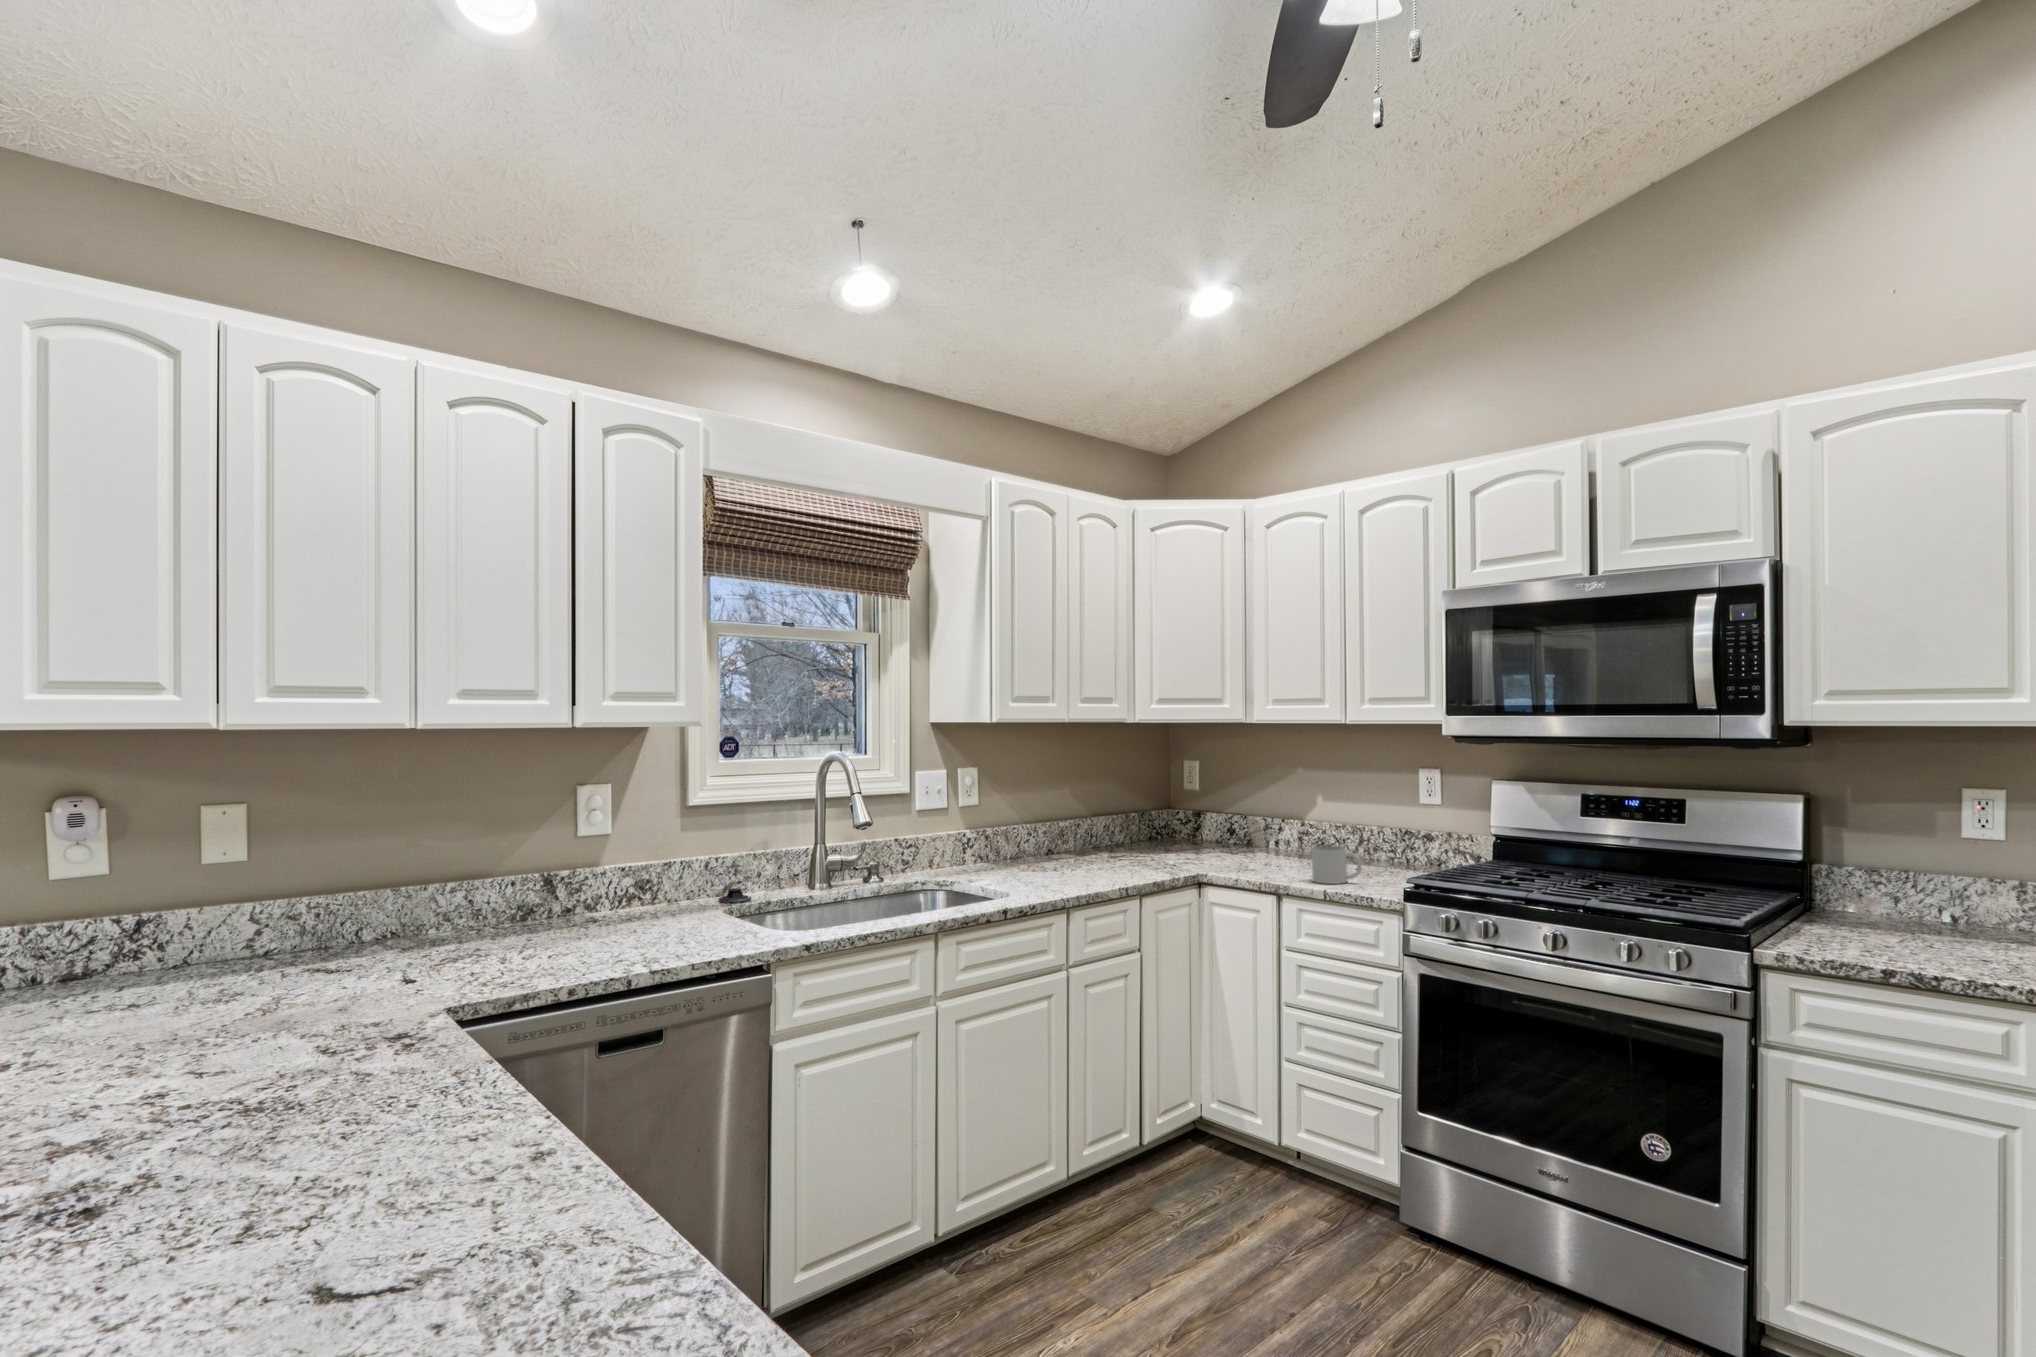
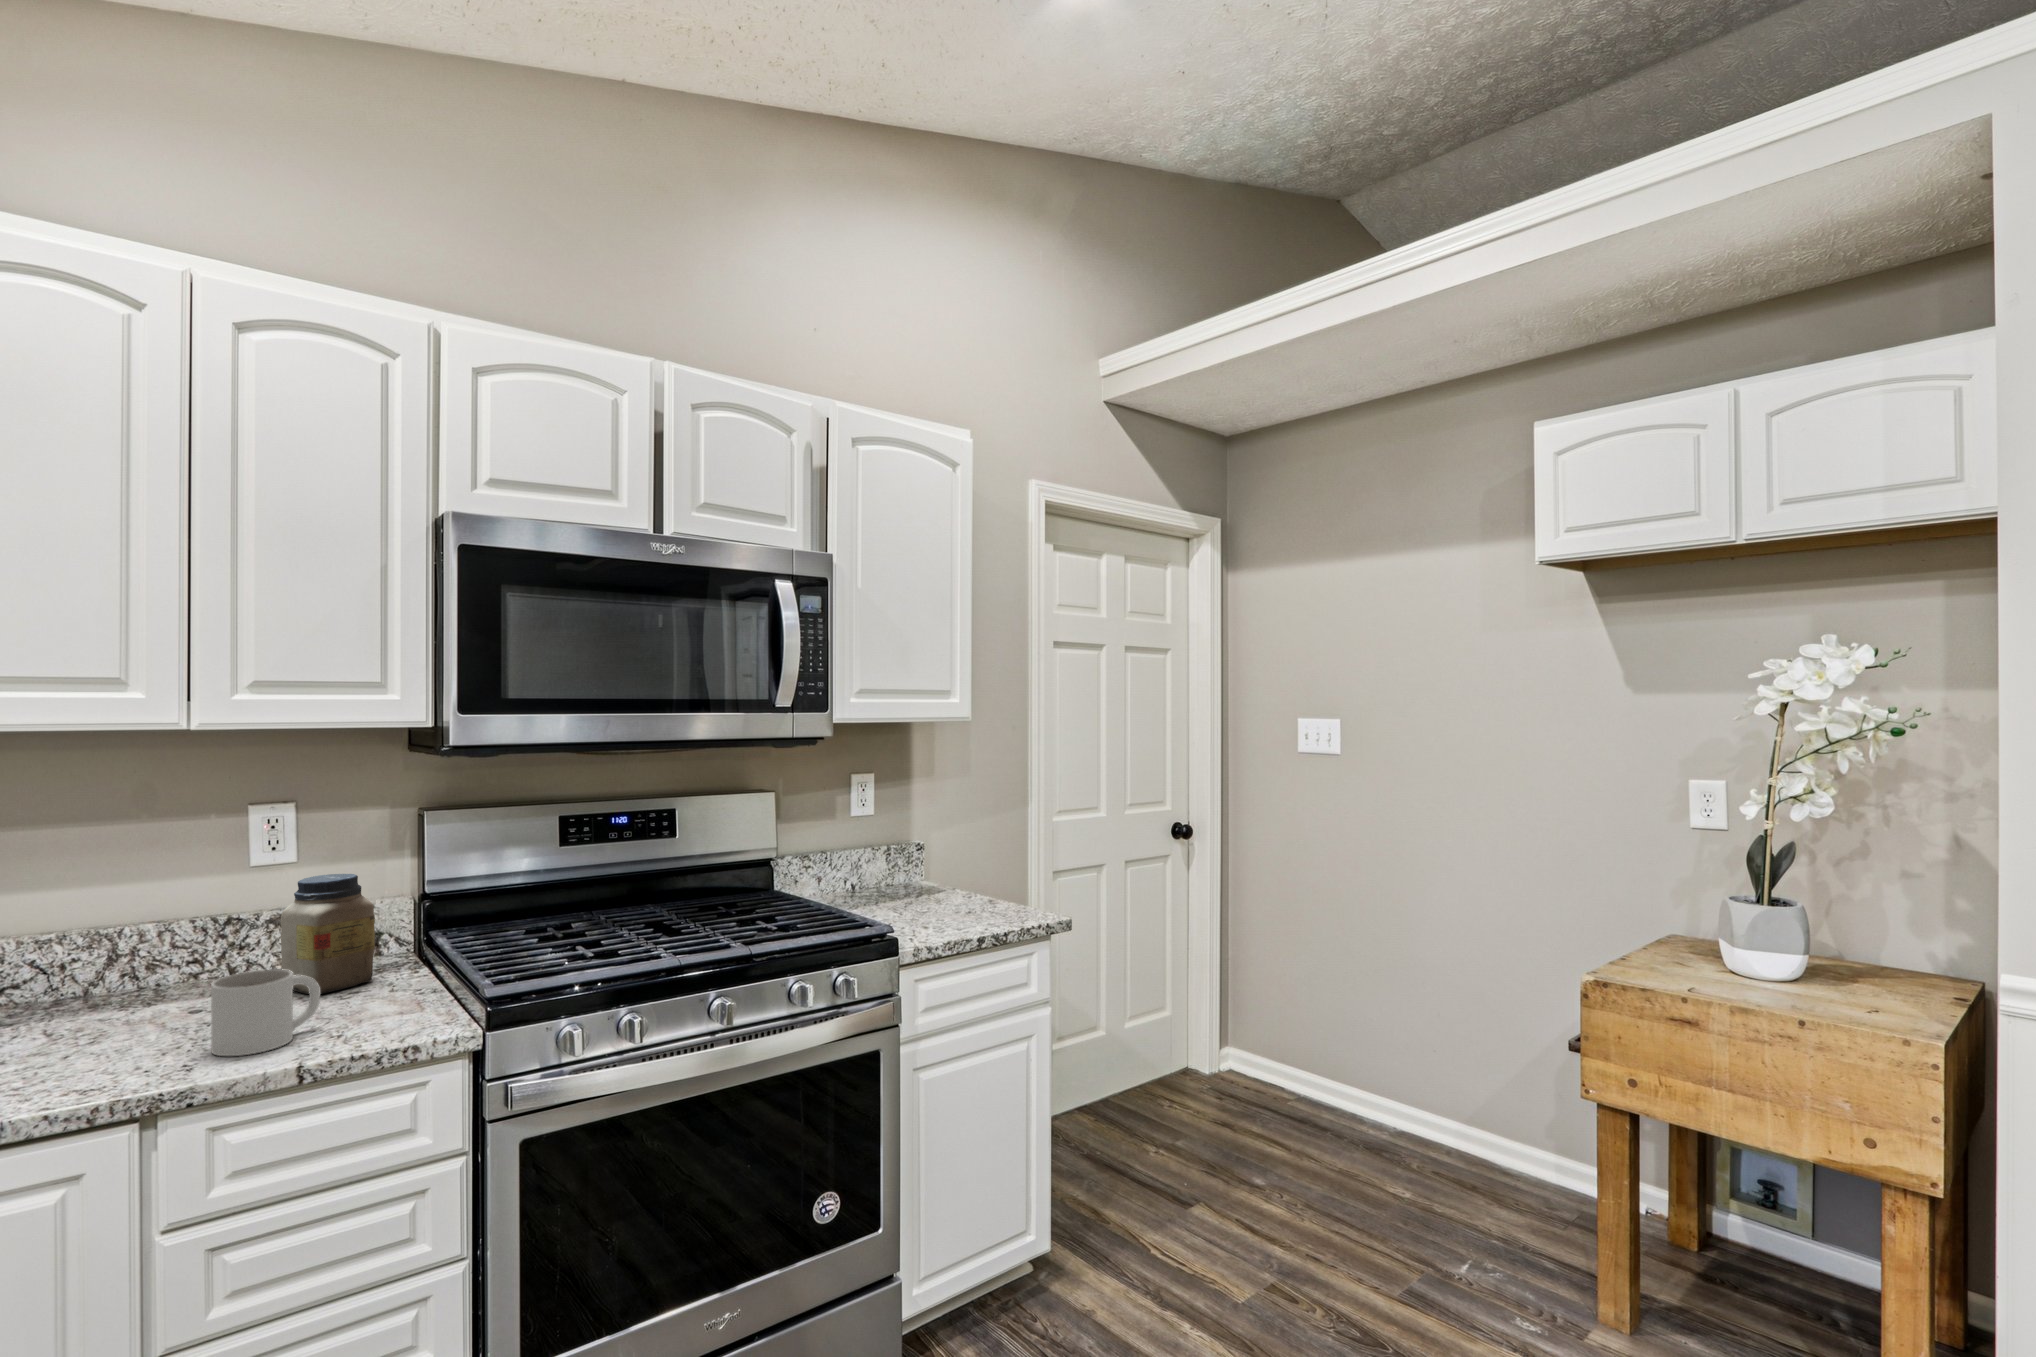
jar: none [1400,810,1442,877] -> present [281,874,375,994]

